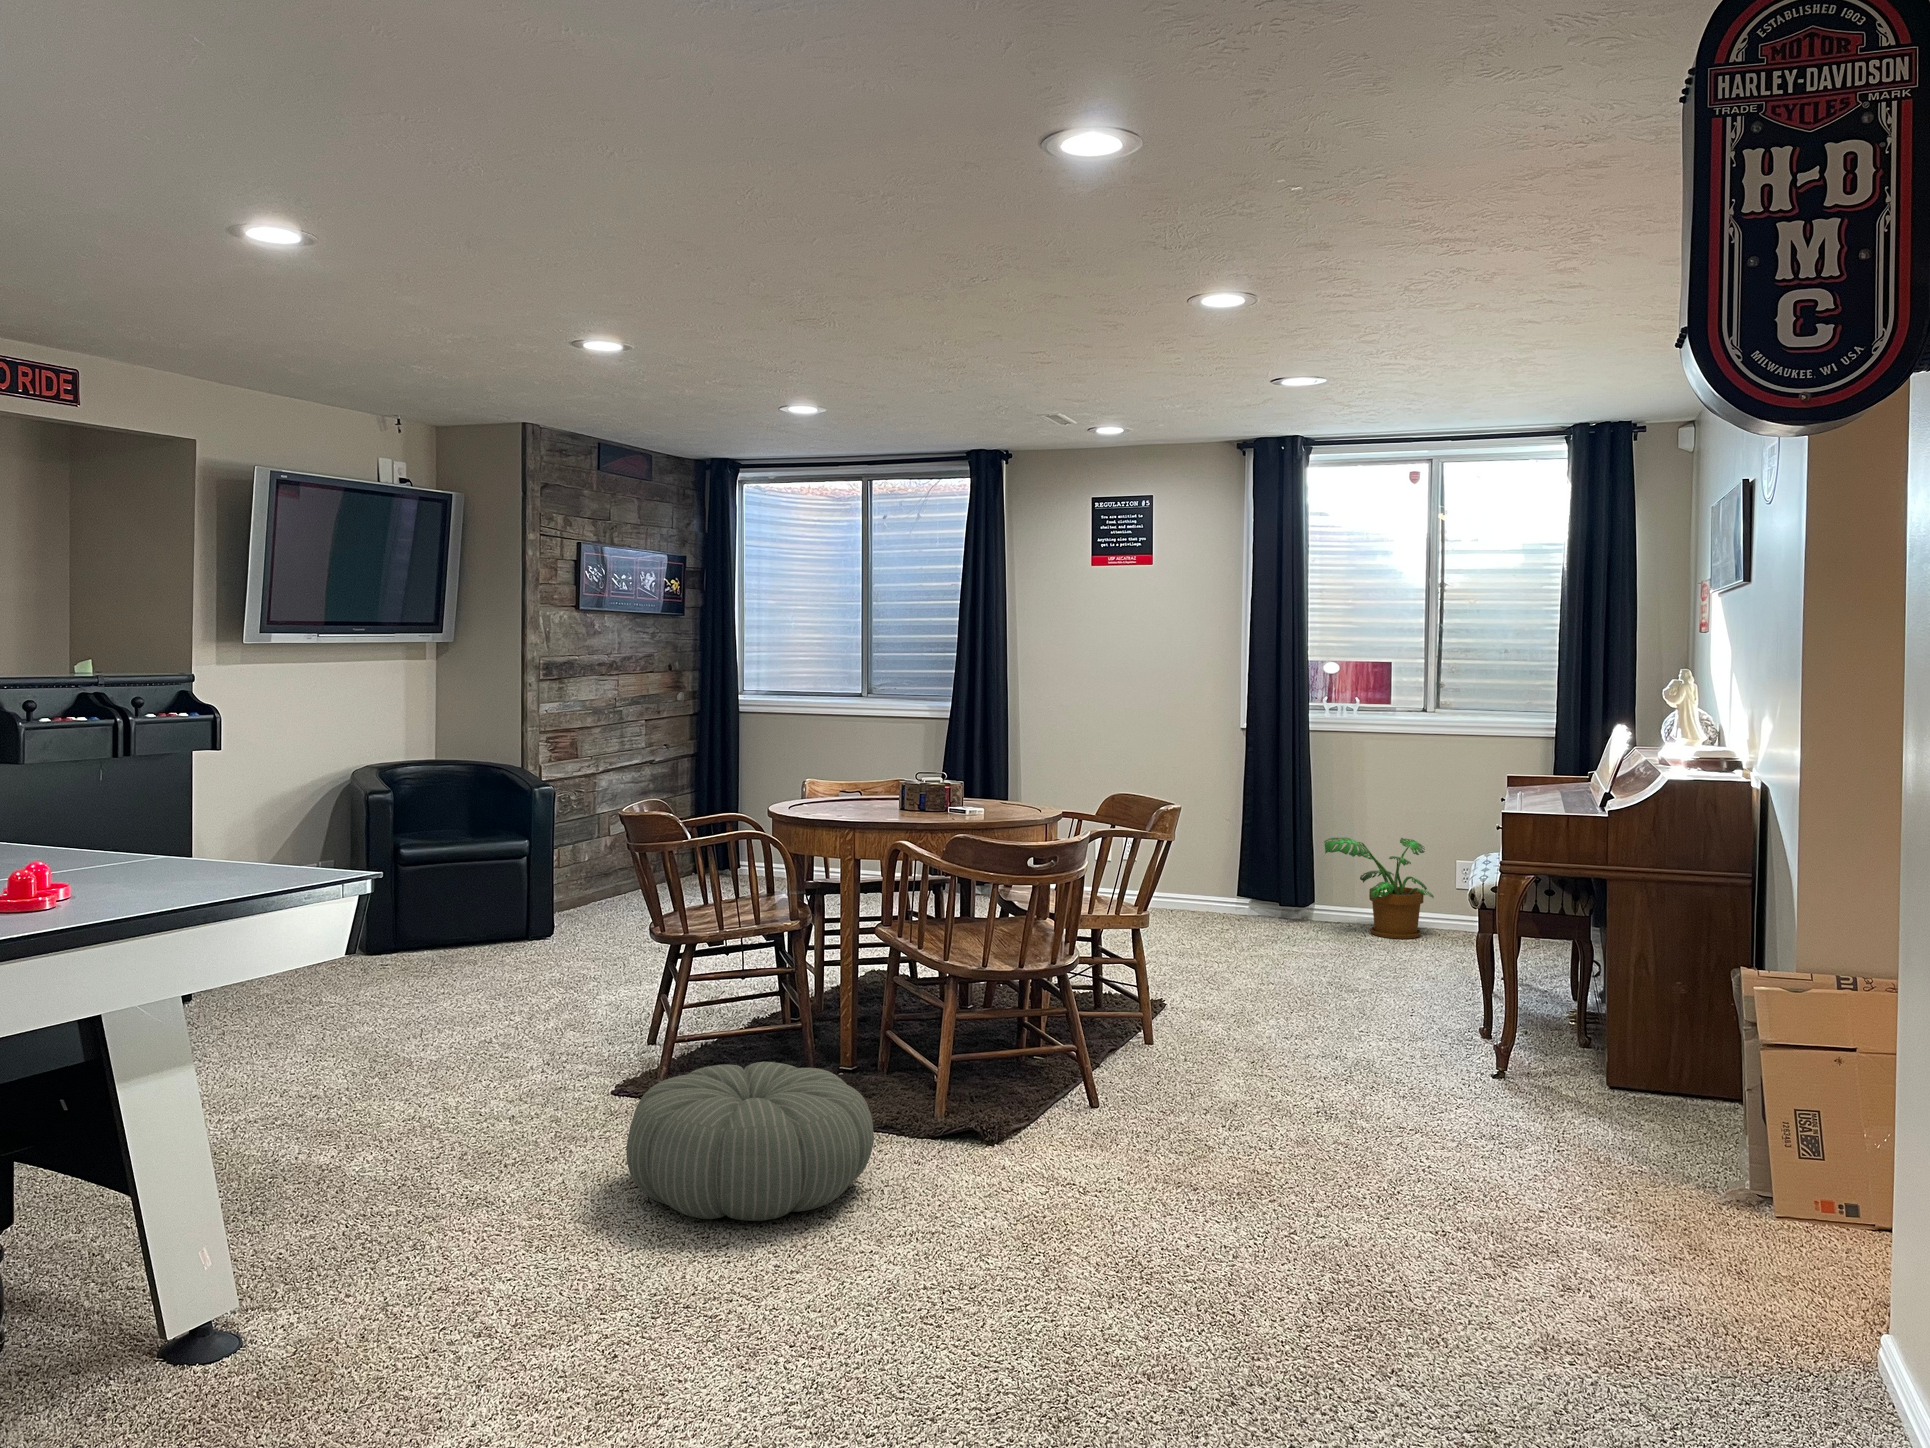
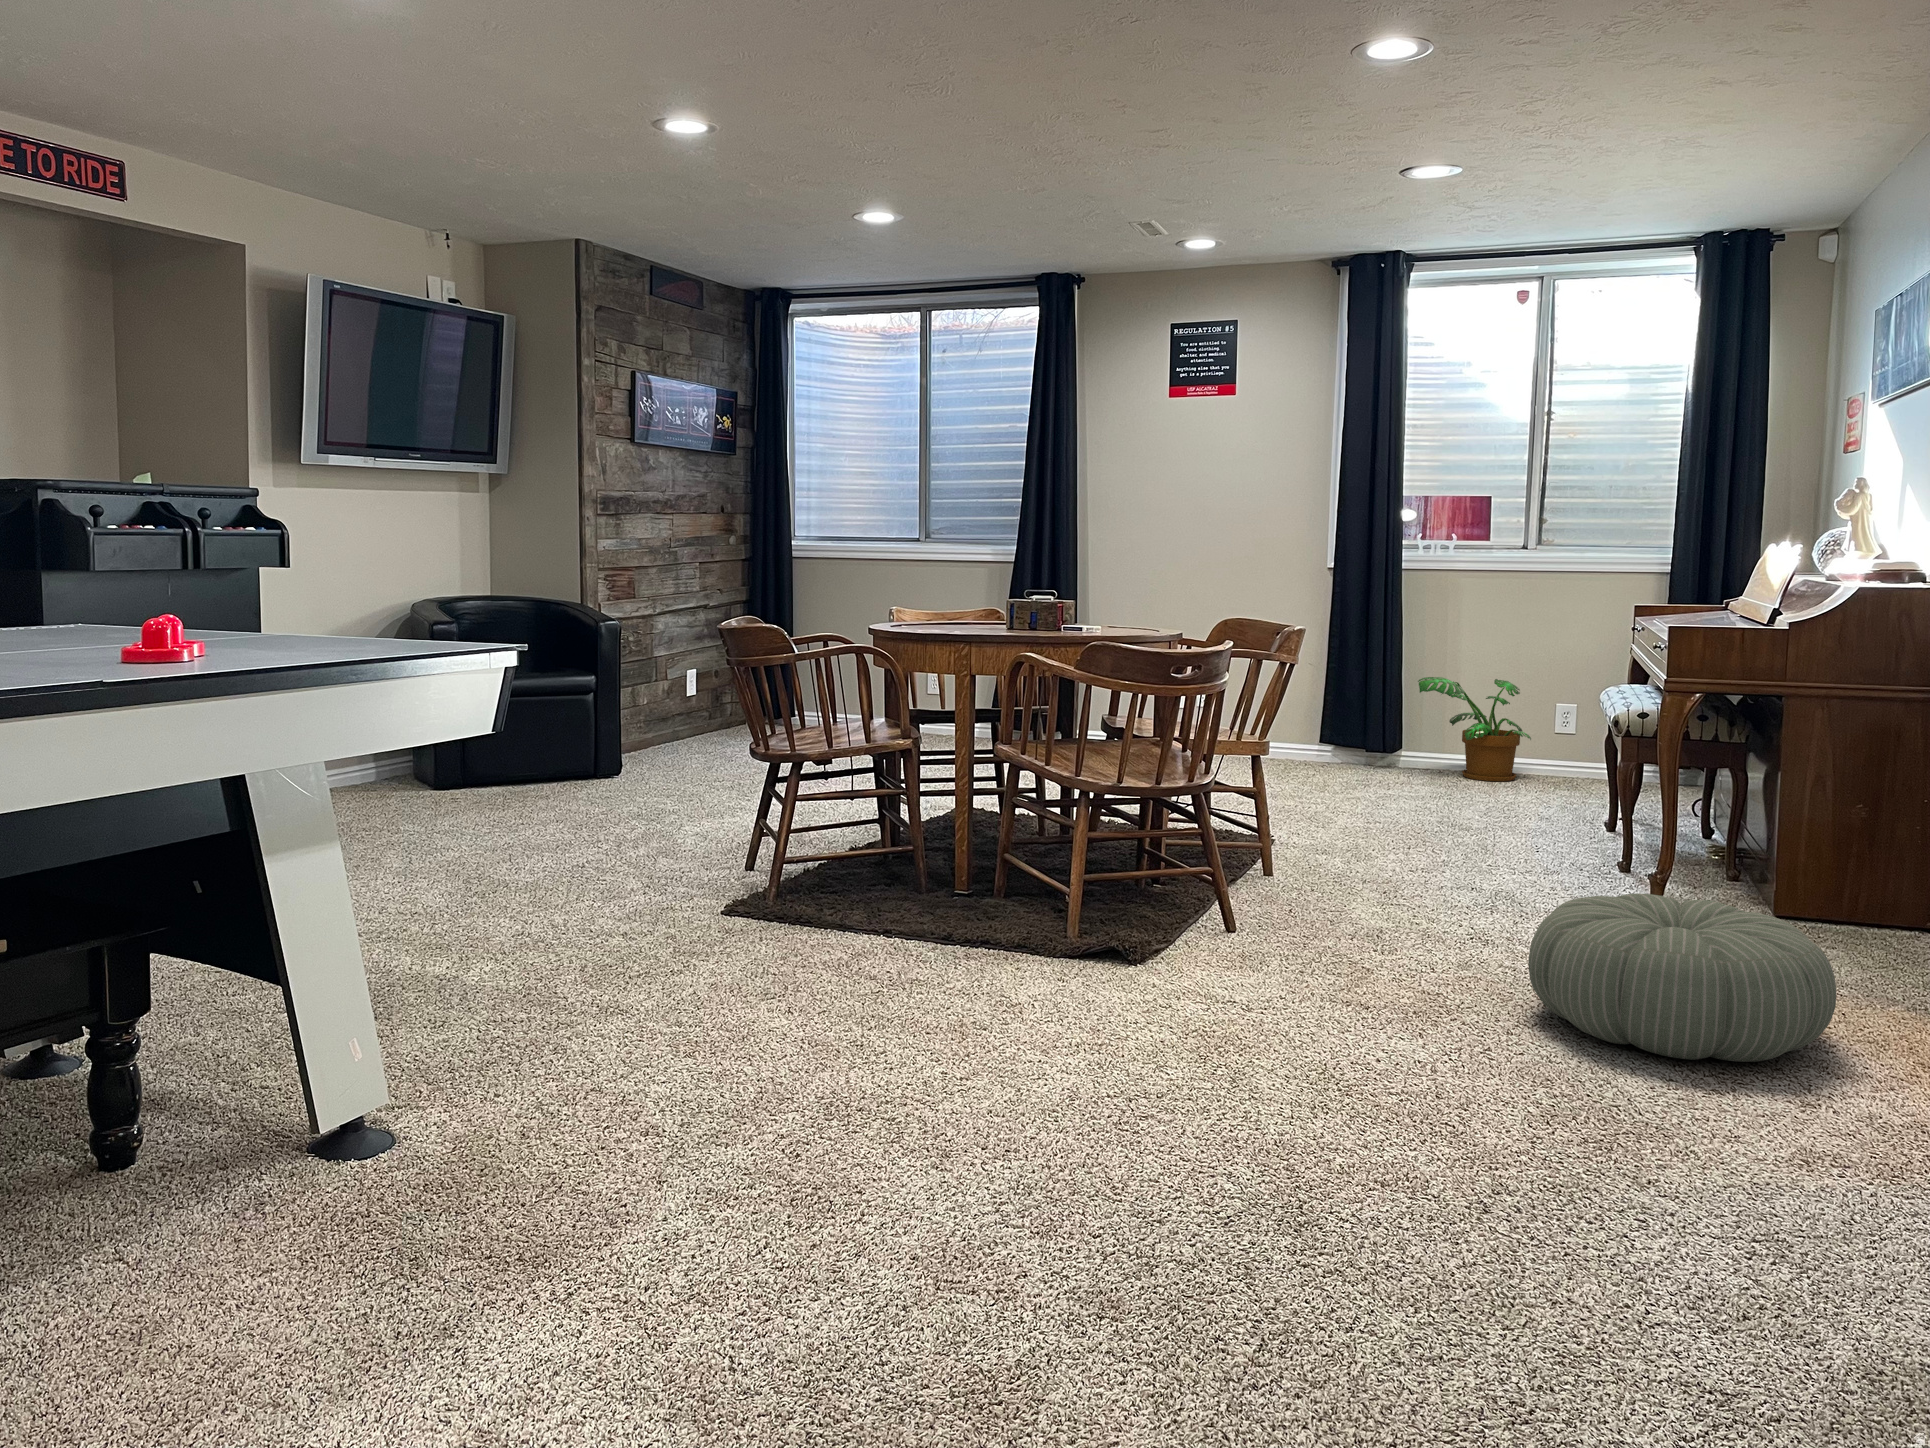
pouf: present [626,1062,874,1221] -> present [1528,893,1836,1062]

